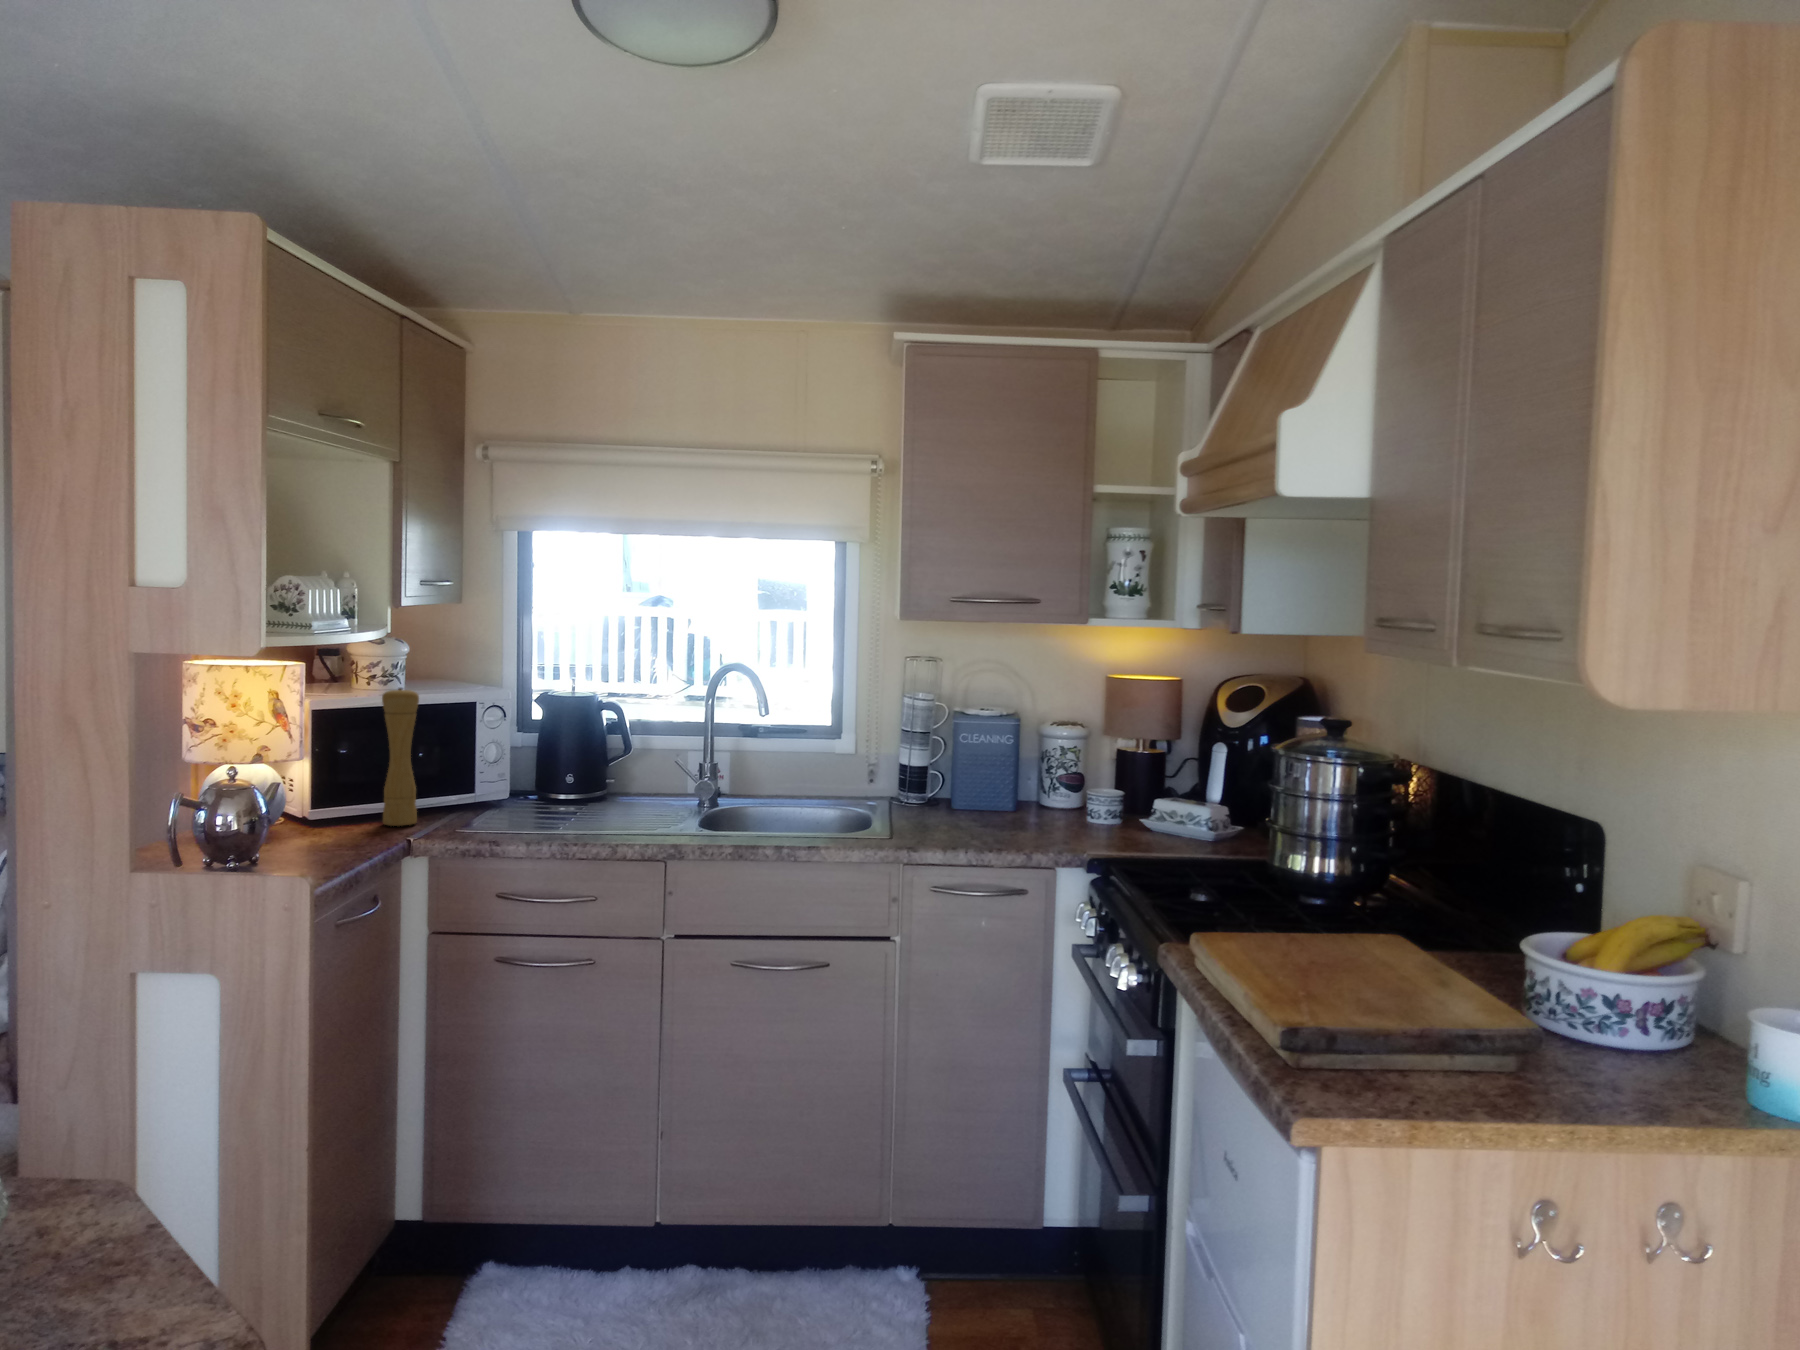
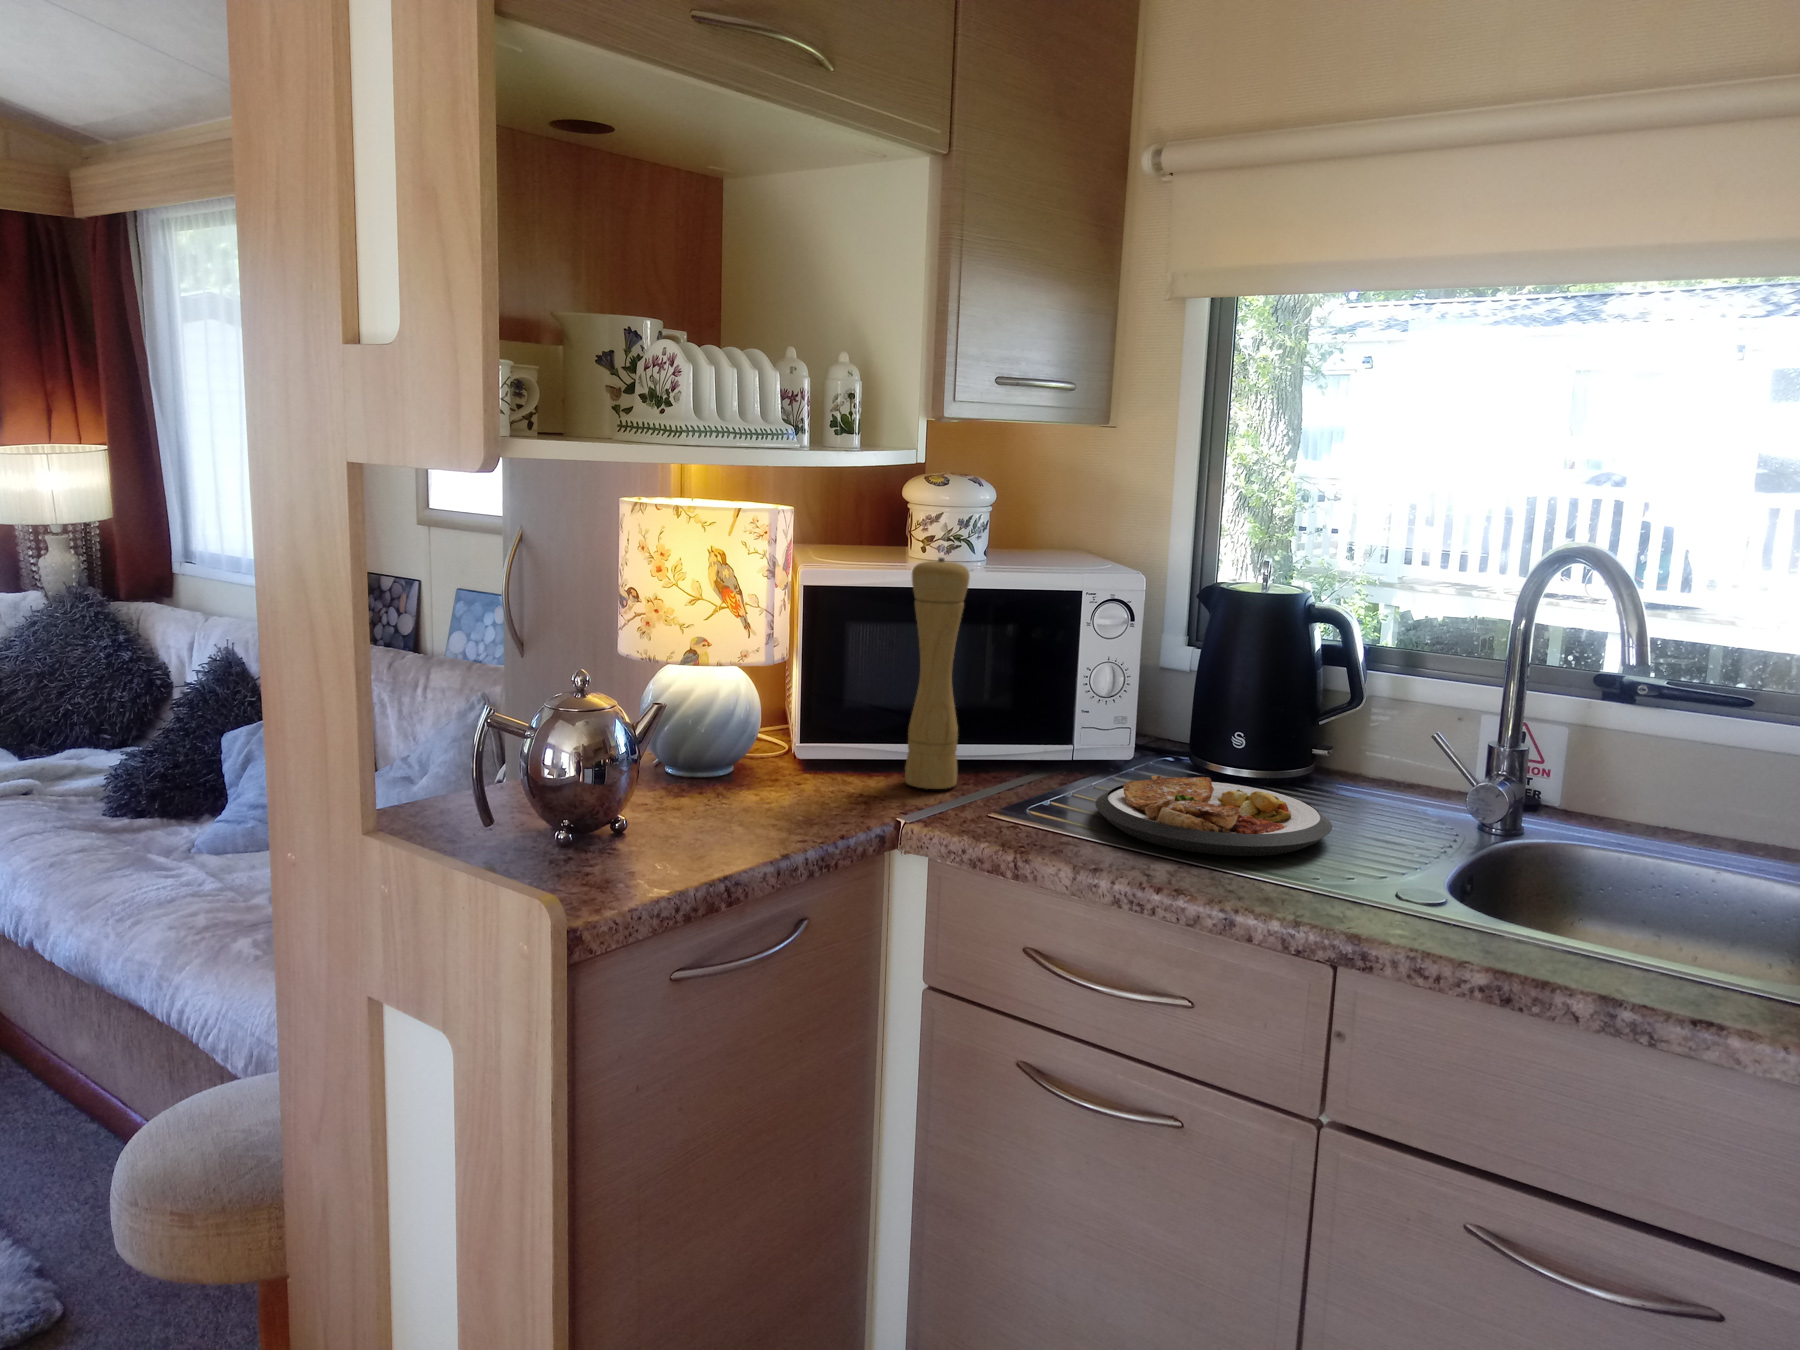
plate: none [510,795,637,829] -> present [1095,775,1332,856]

